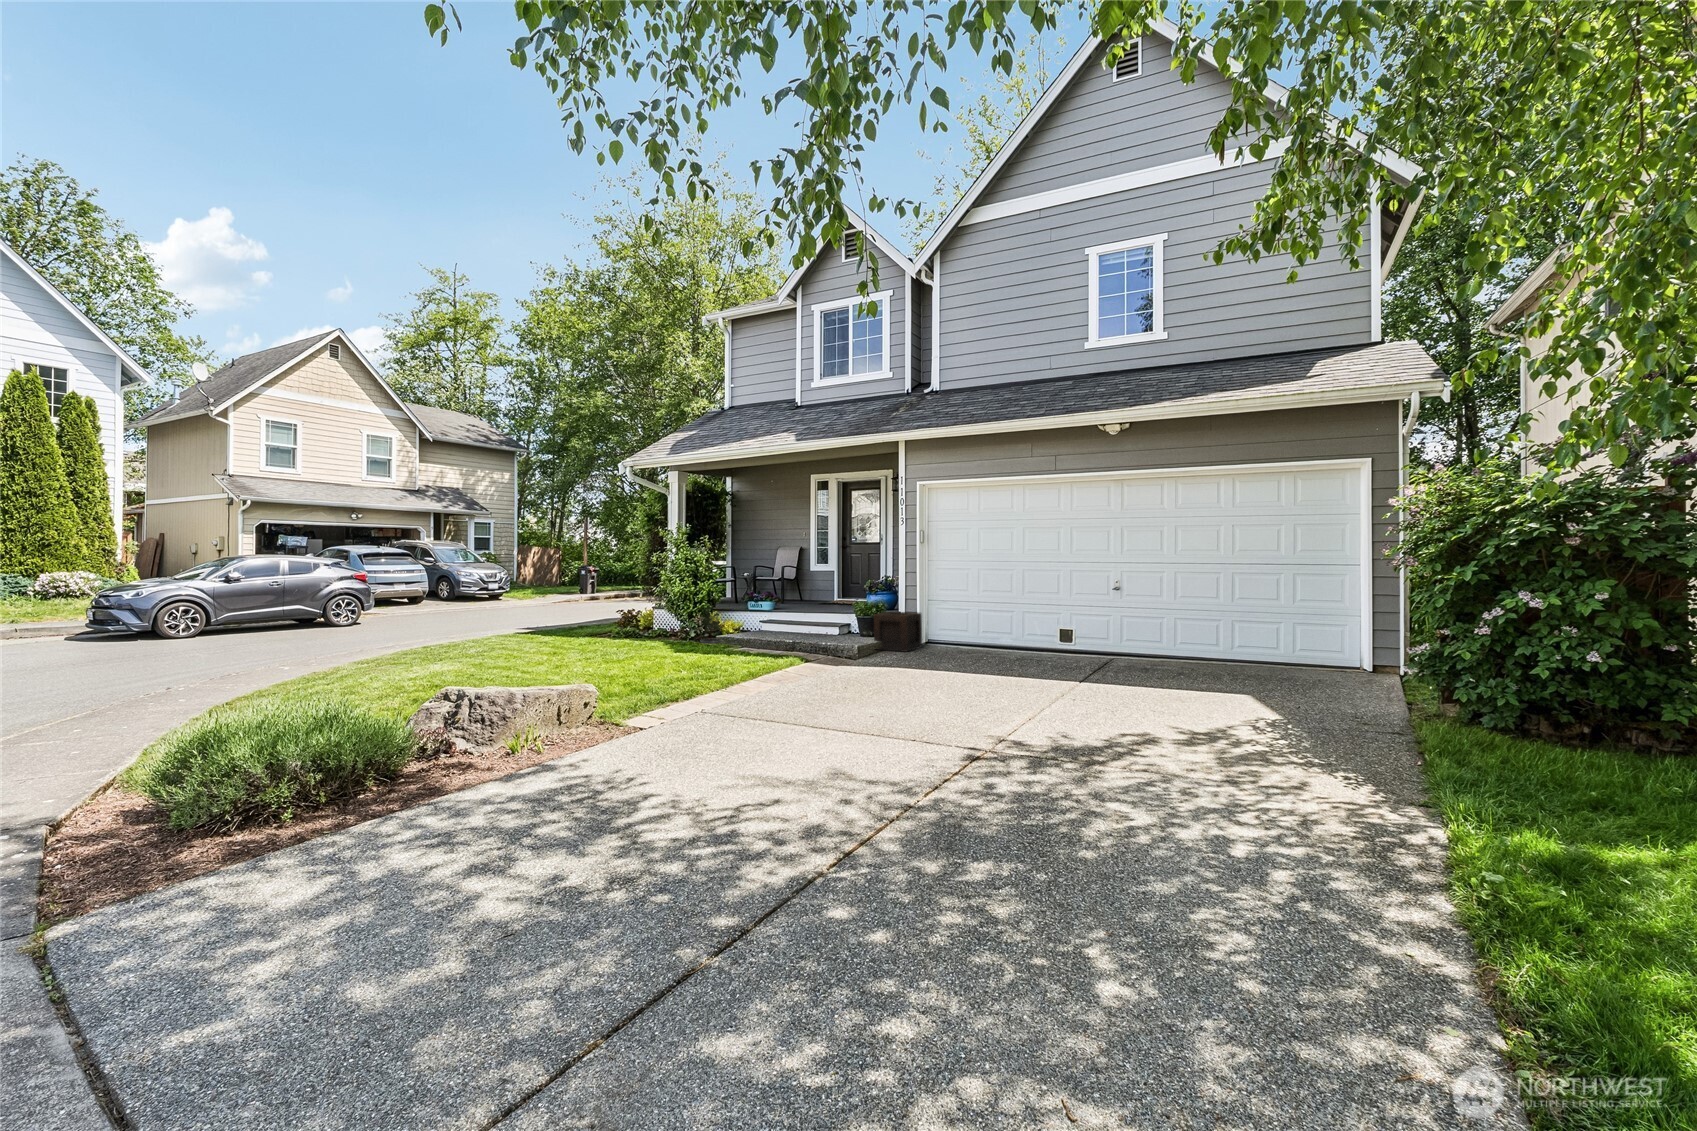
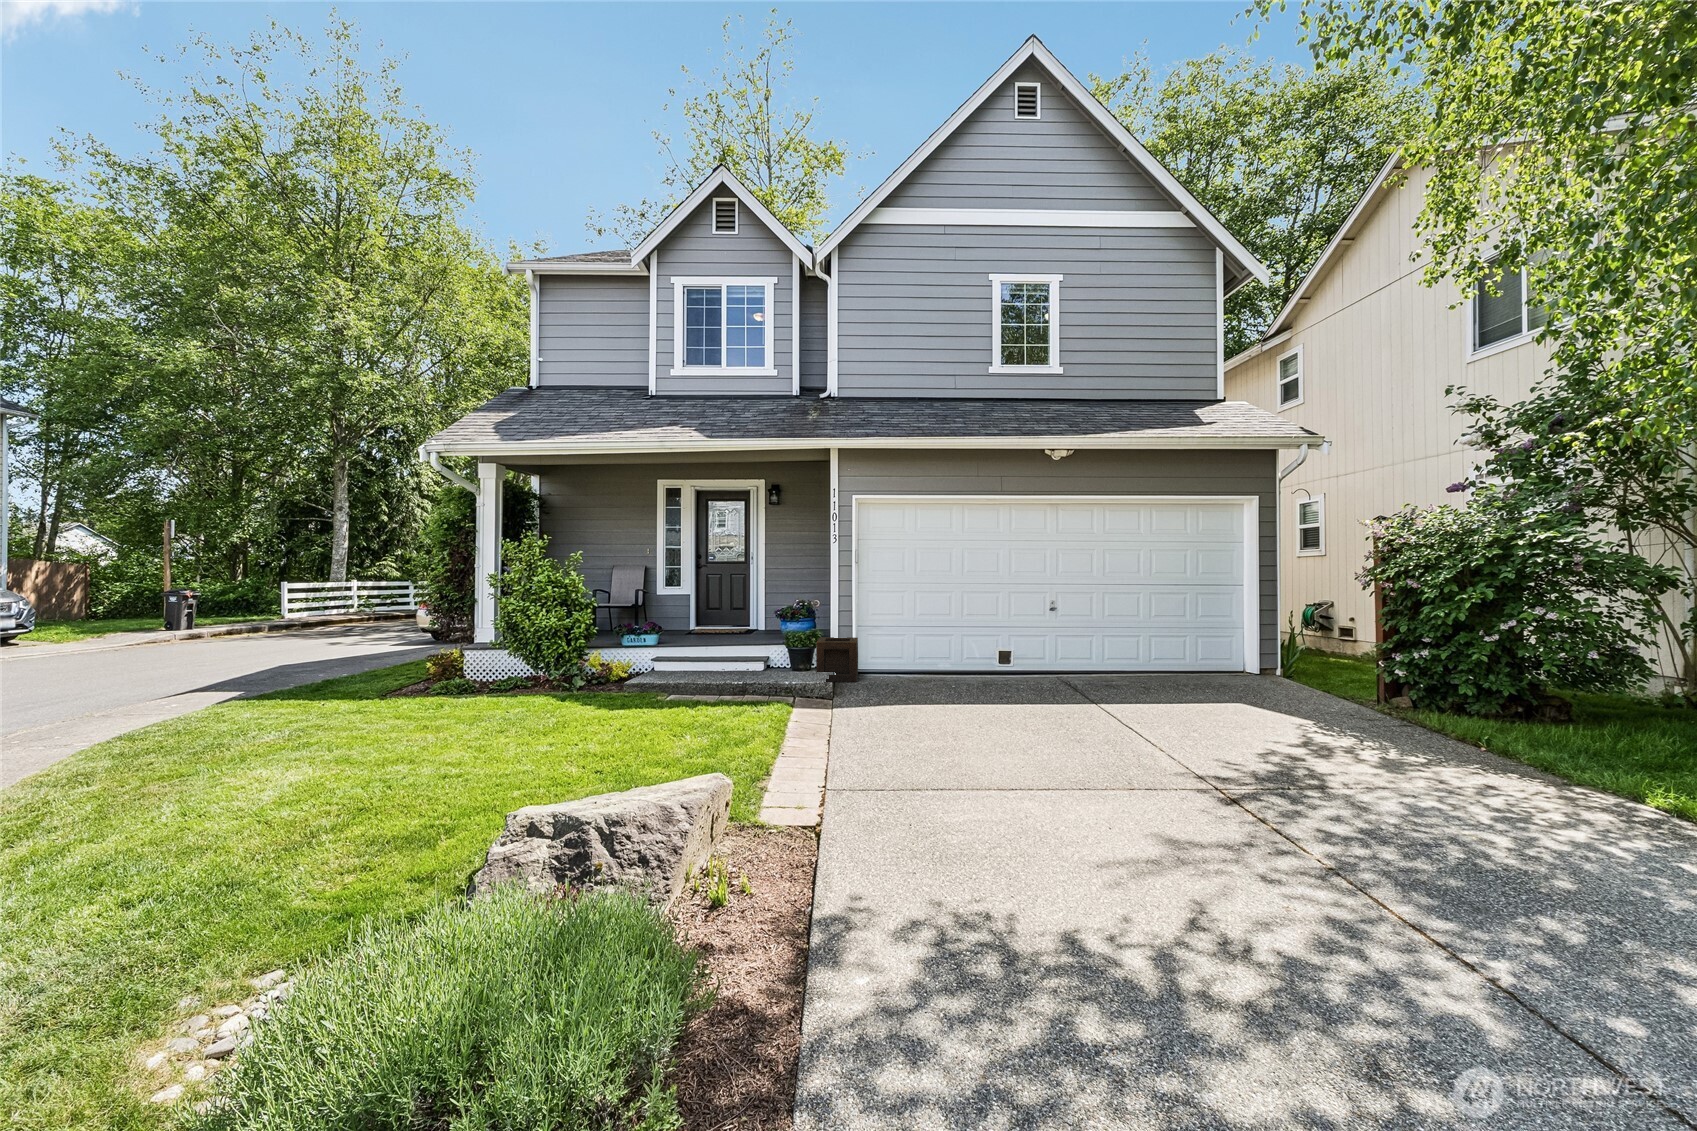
potted tree: present [701,608,721,643] -> none [580,635,610,686]

